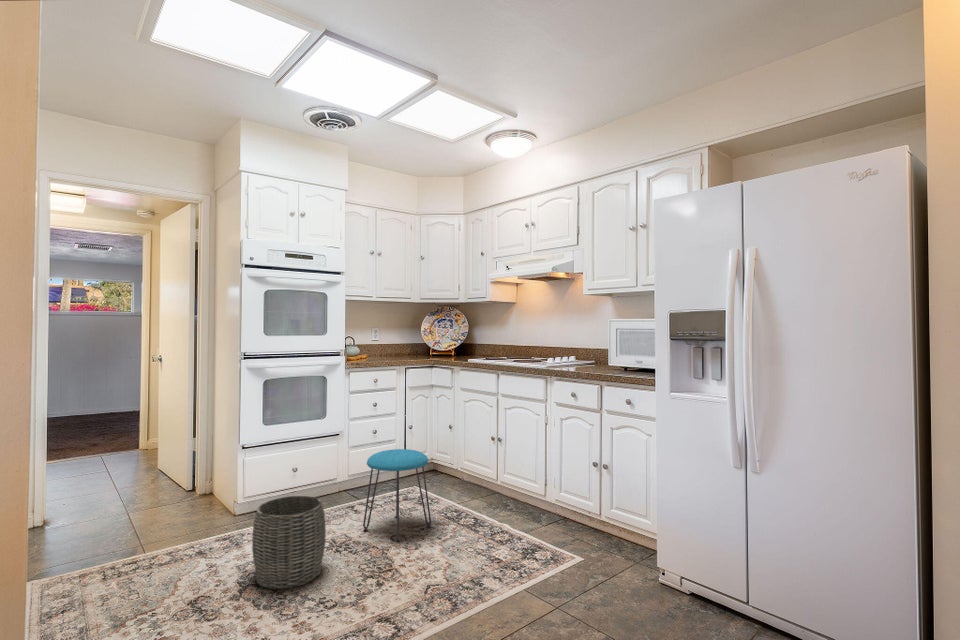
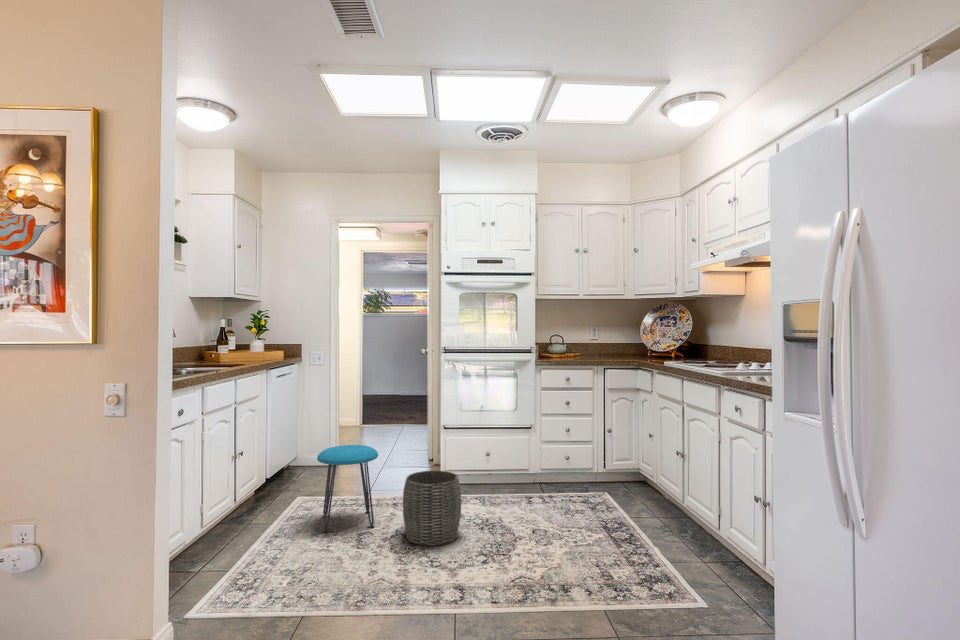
stool: present [363,449,431,542] -> present [317,445,378,533]

